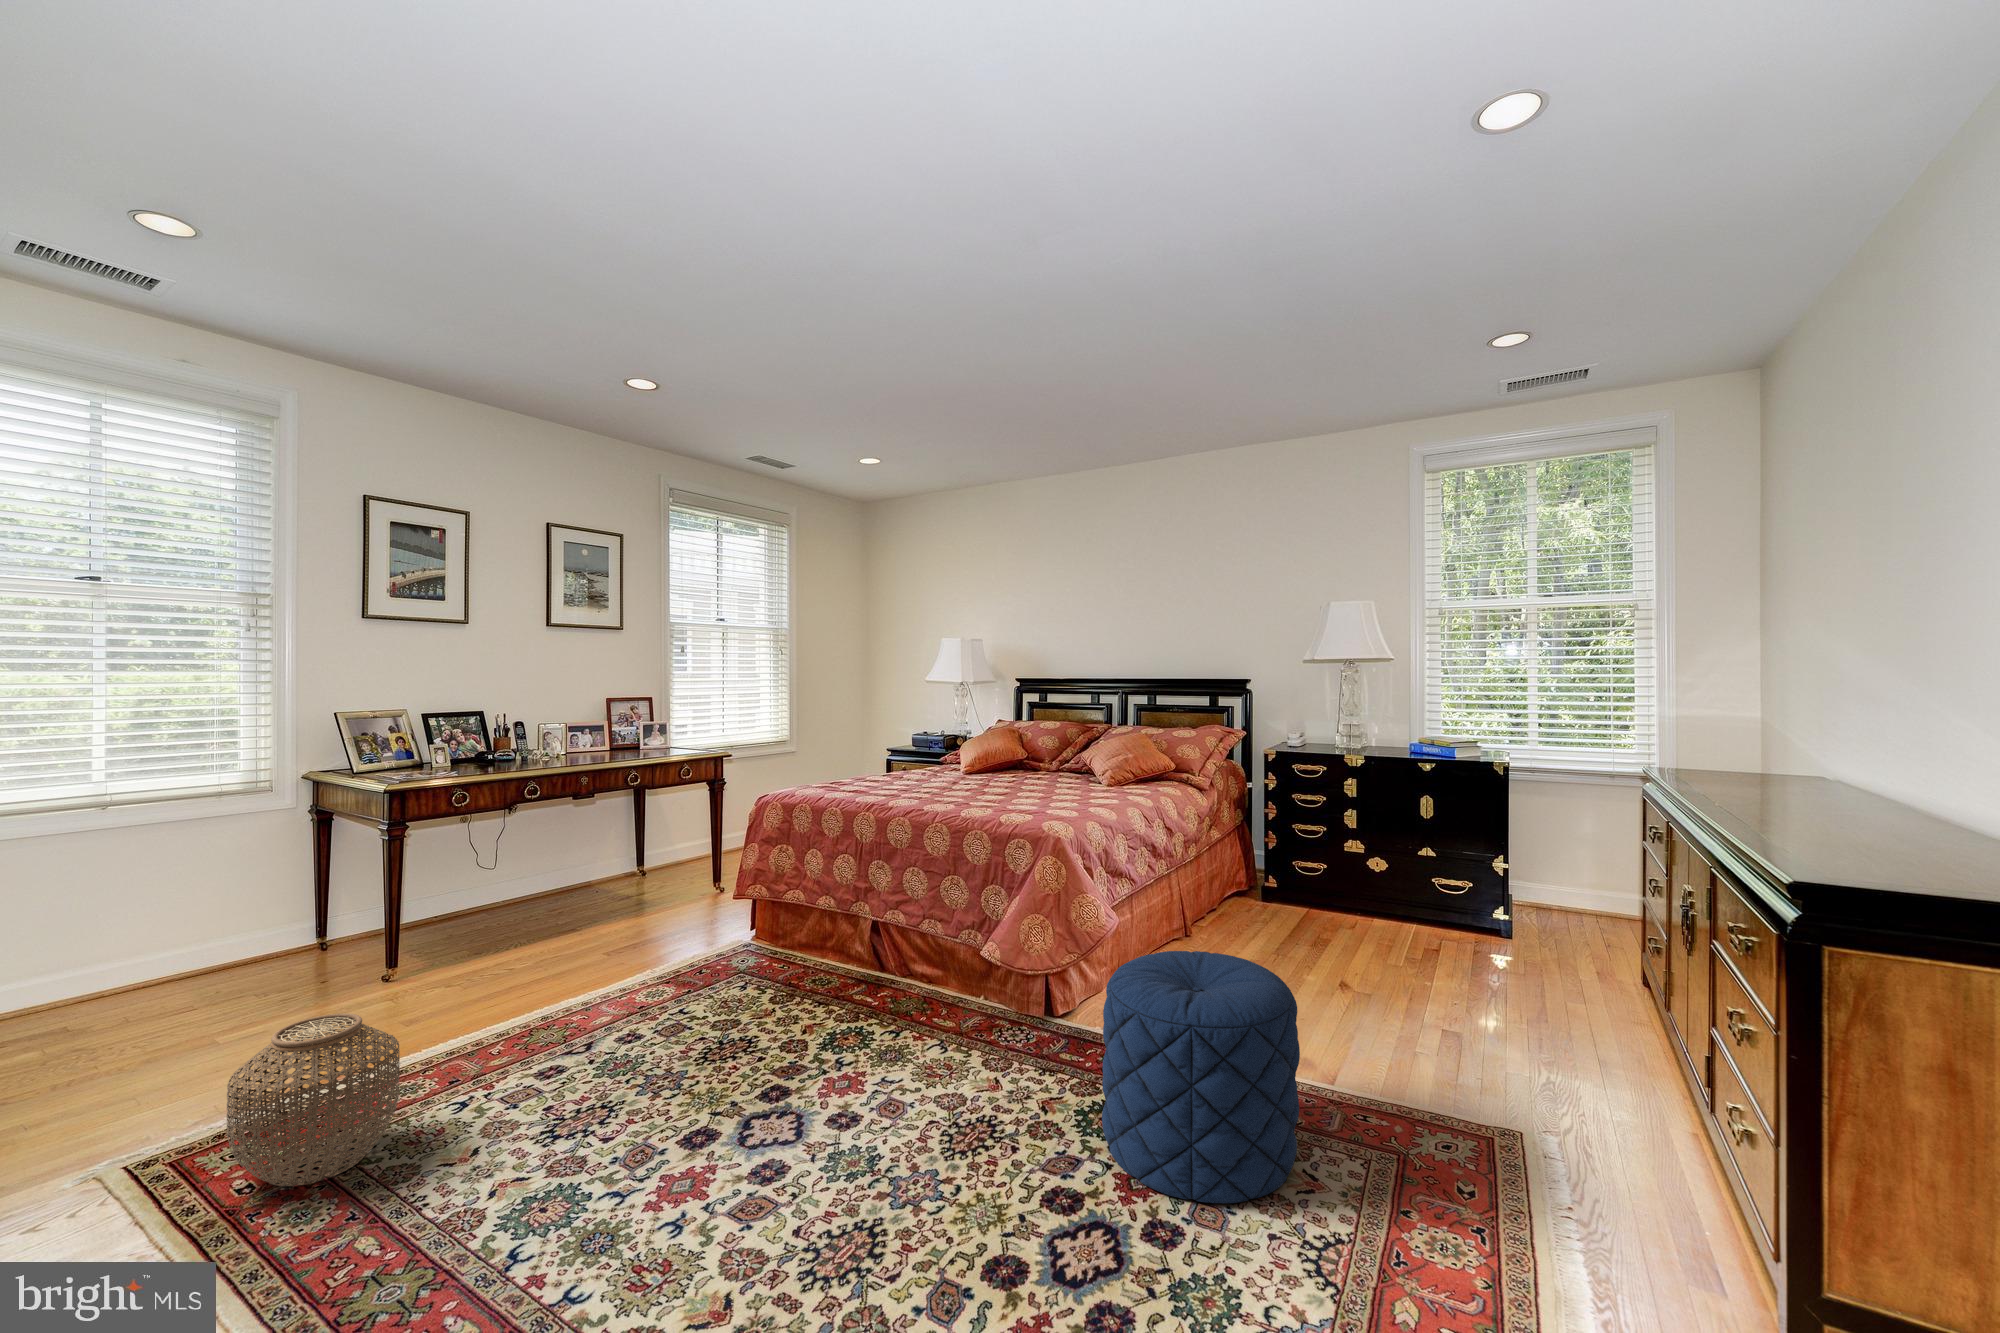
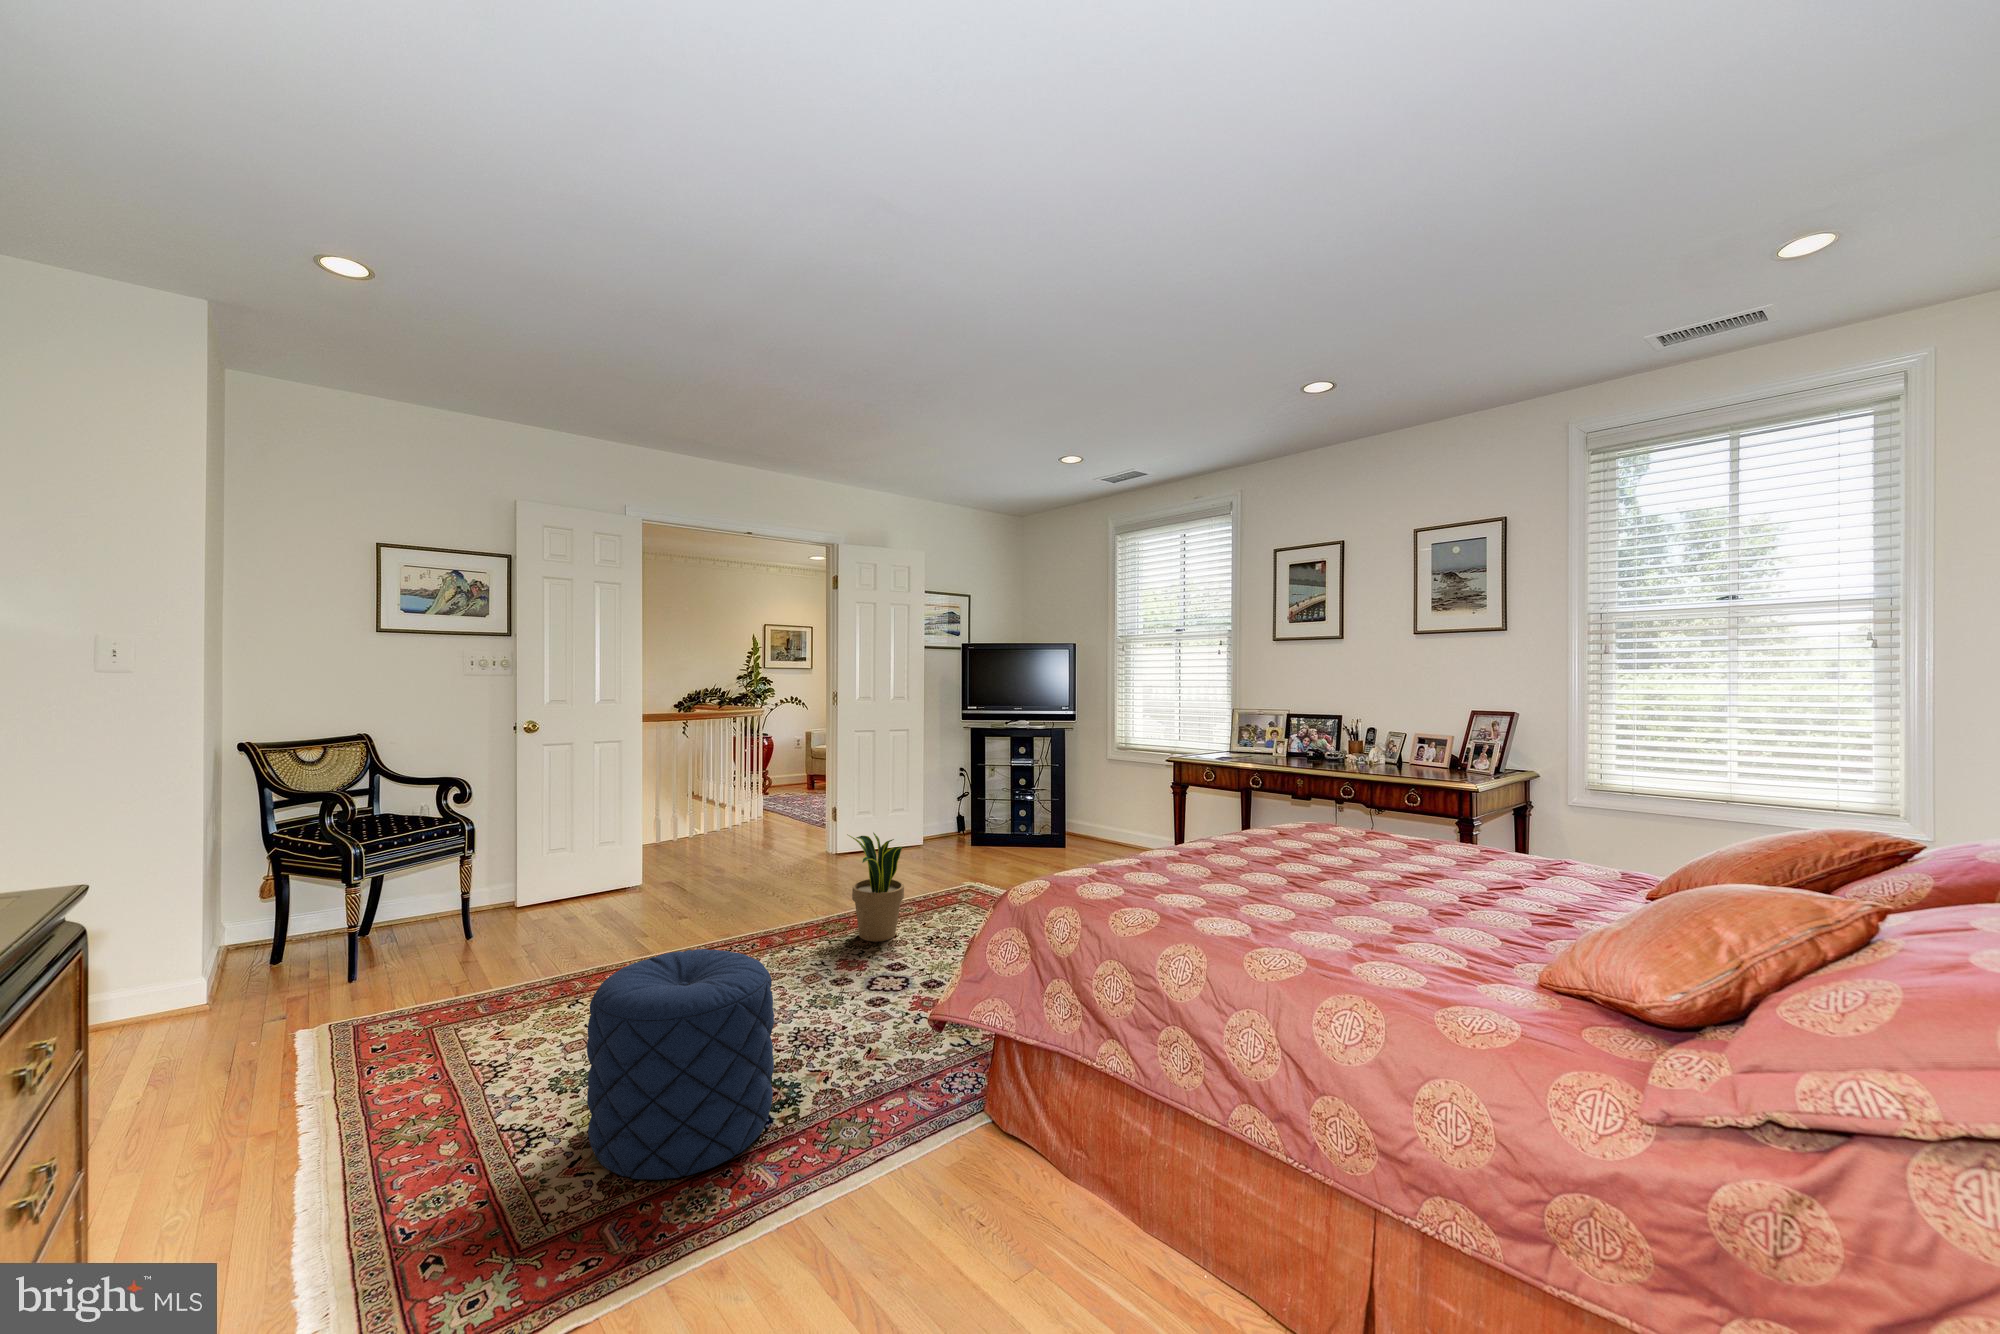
potted plant: none [522,970,644,1196] -> present [848,833,904,942]
woven basket: present [227,1013,400,1186] -> none [906,829,966,899]

